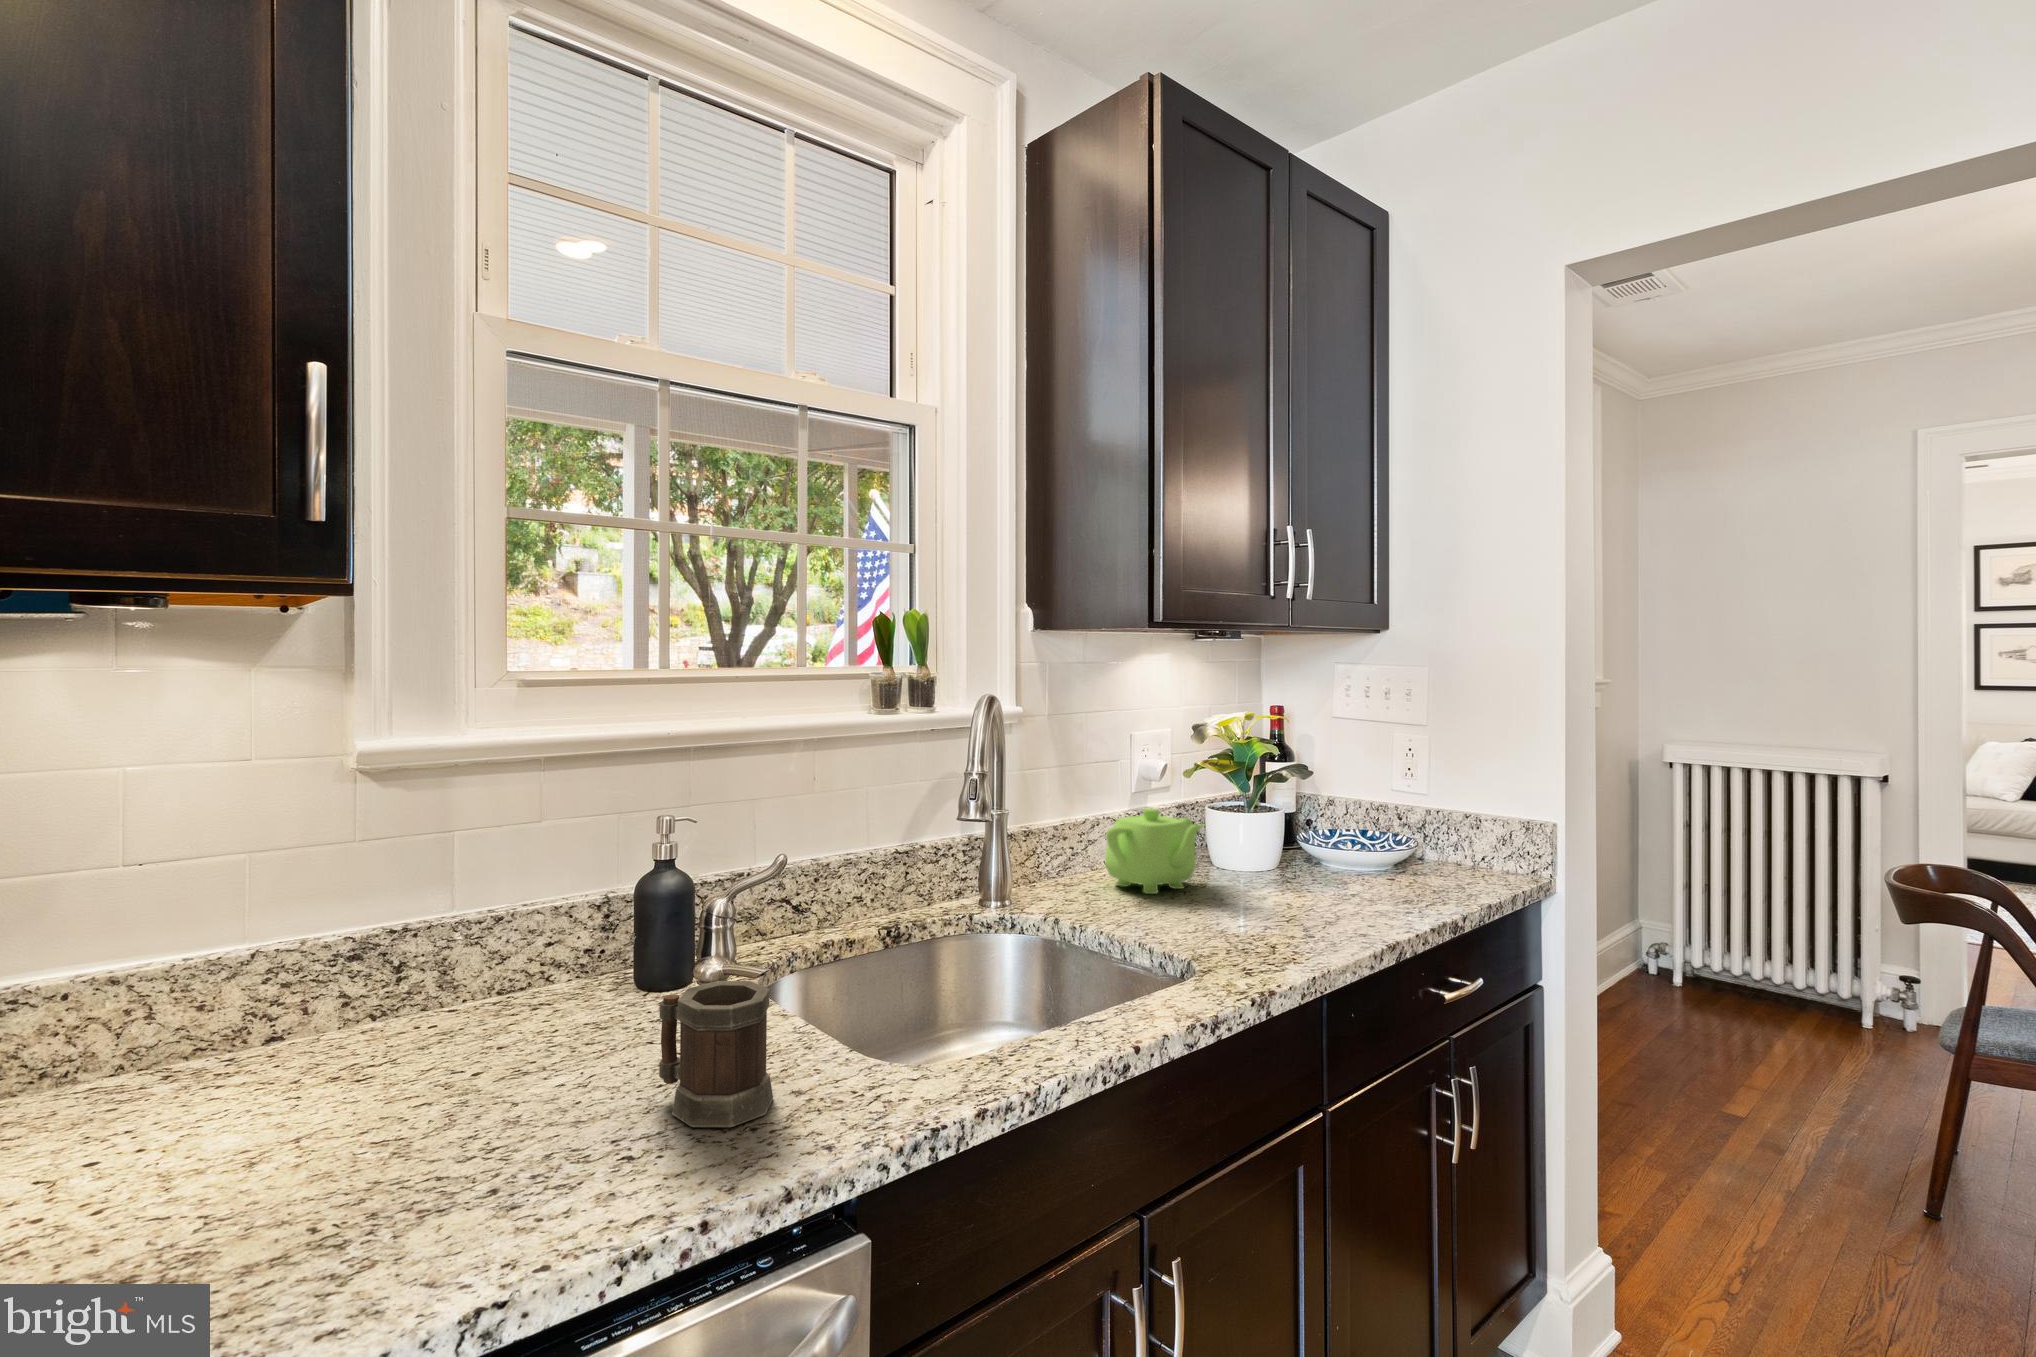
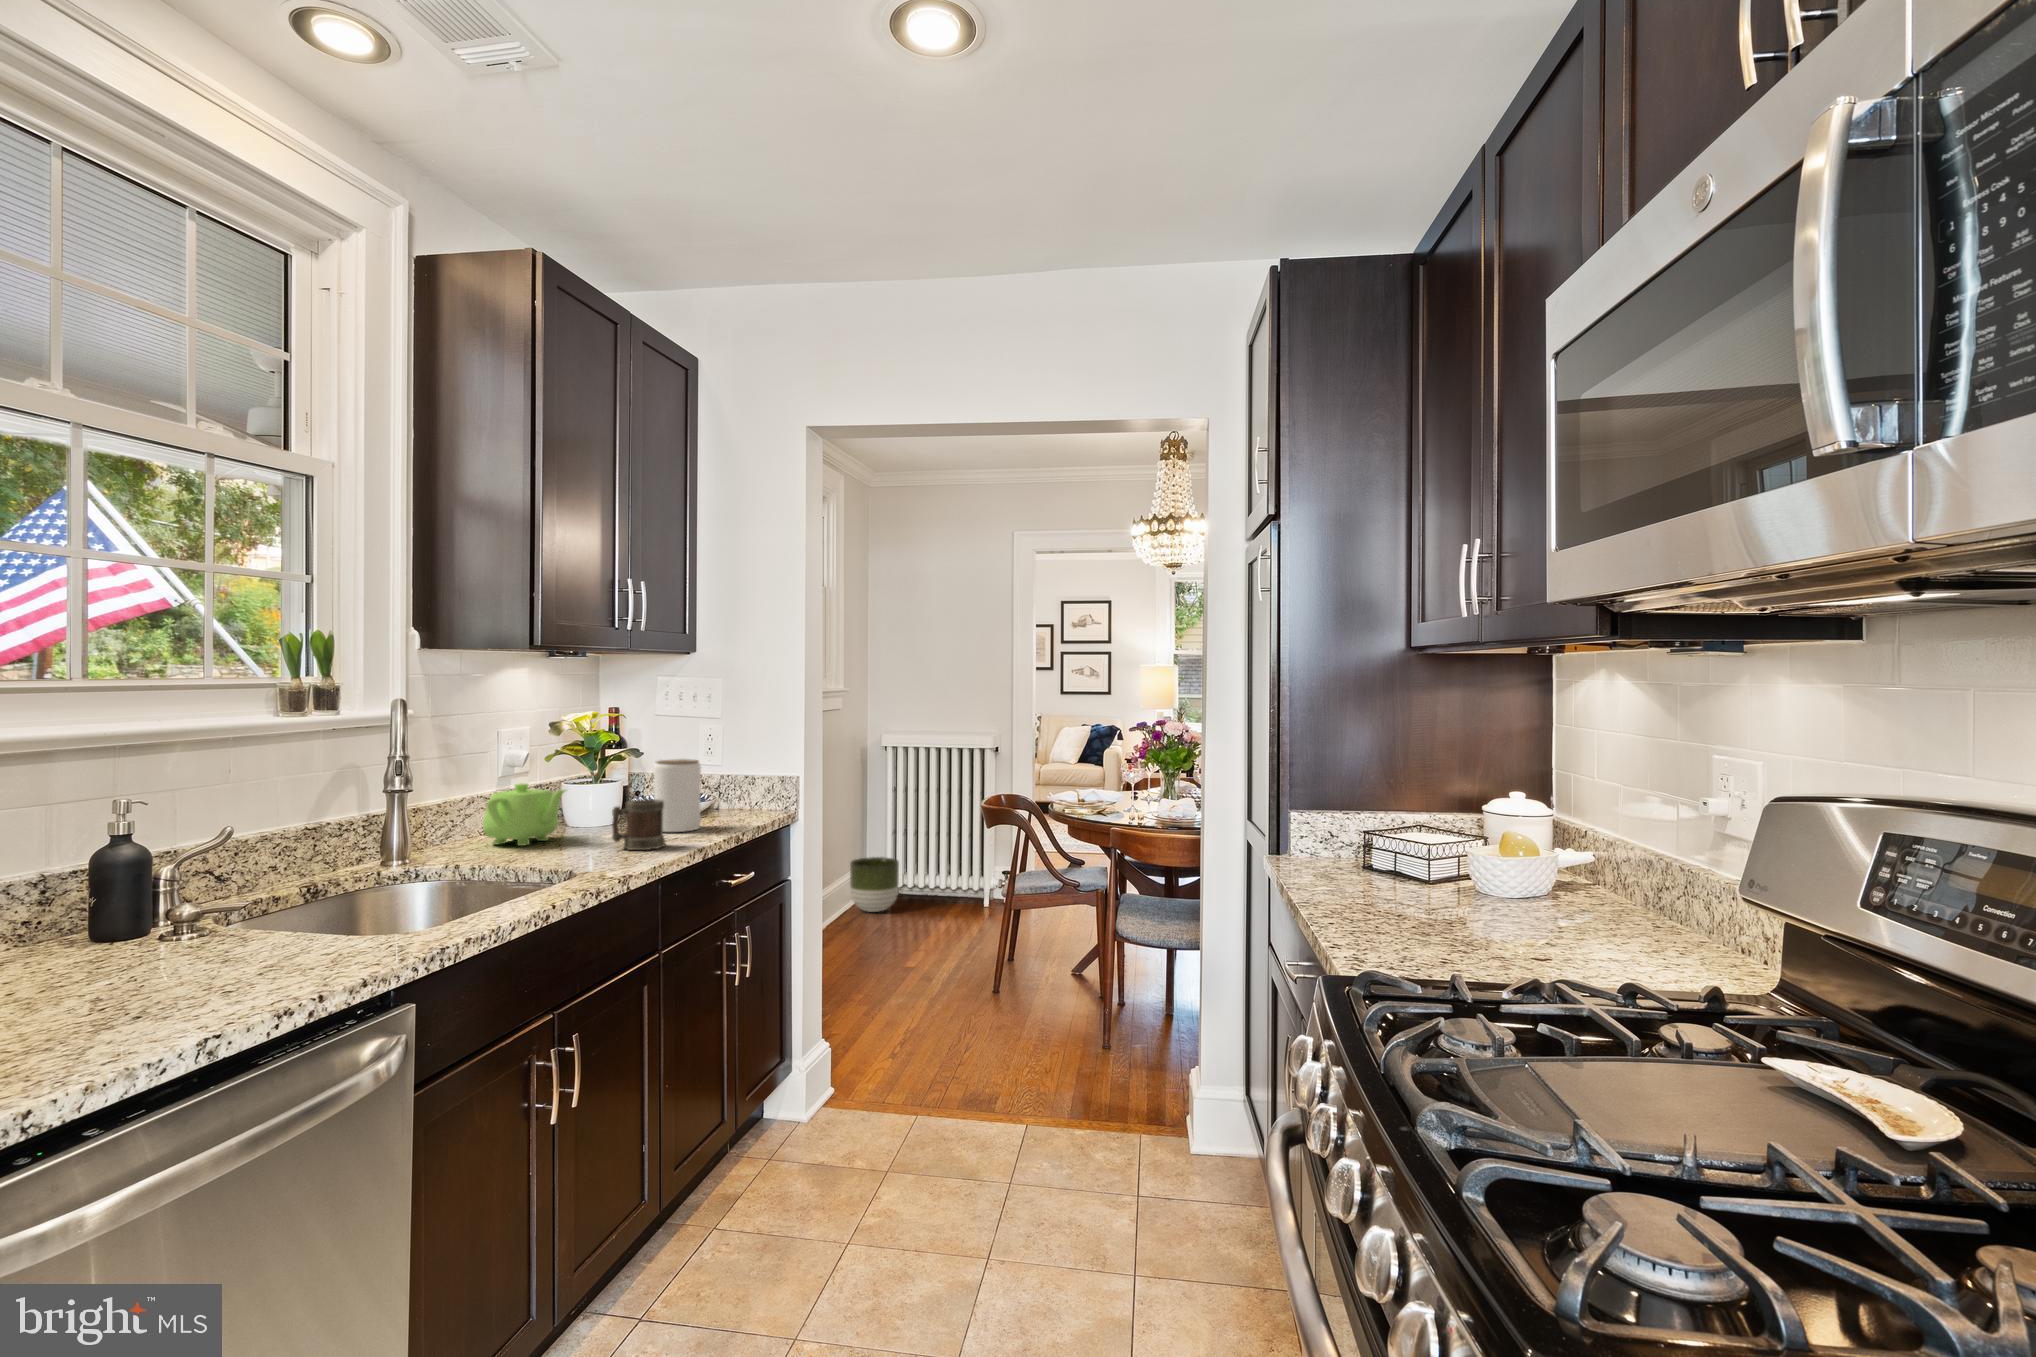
jar: none [1324,790,1395,902] -> present [654,759,701,832]
planter: none [1615,914,1696,995] -> present [850,857,899,912]
mug: present [659,981,773,1127] -> present [612,799,665,850]

